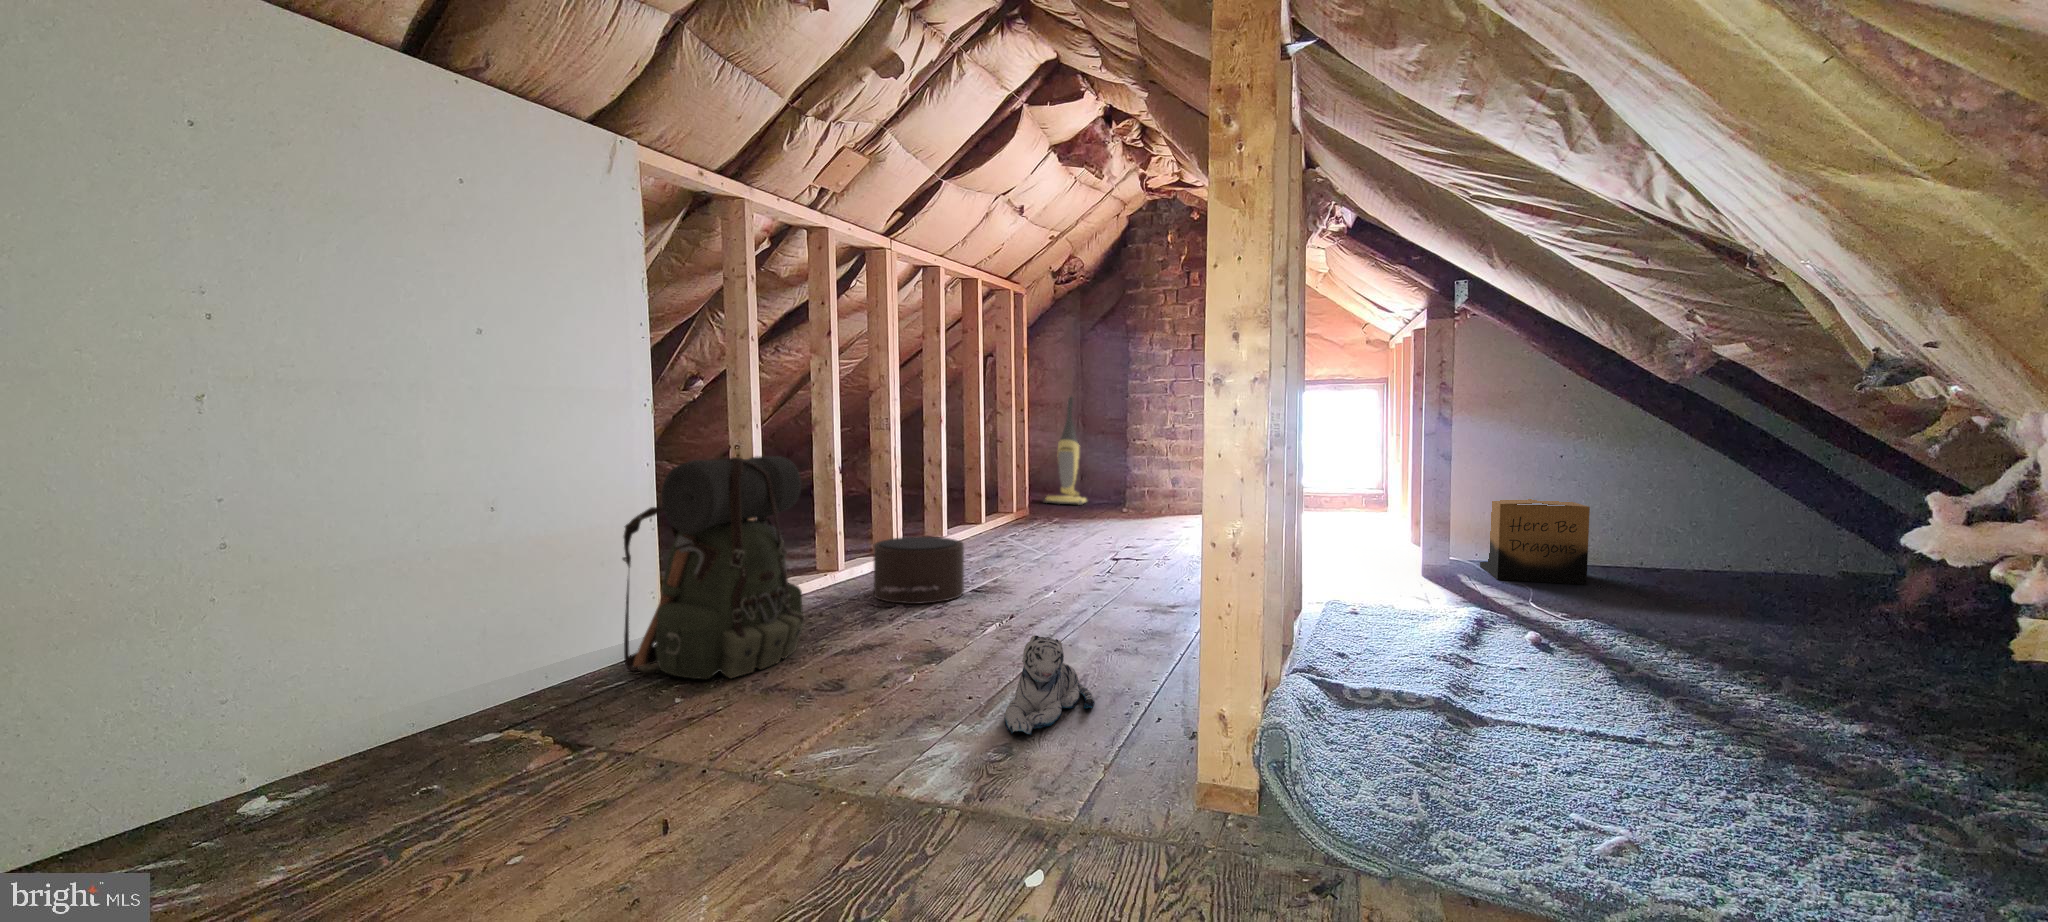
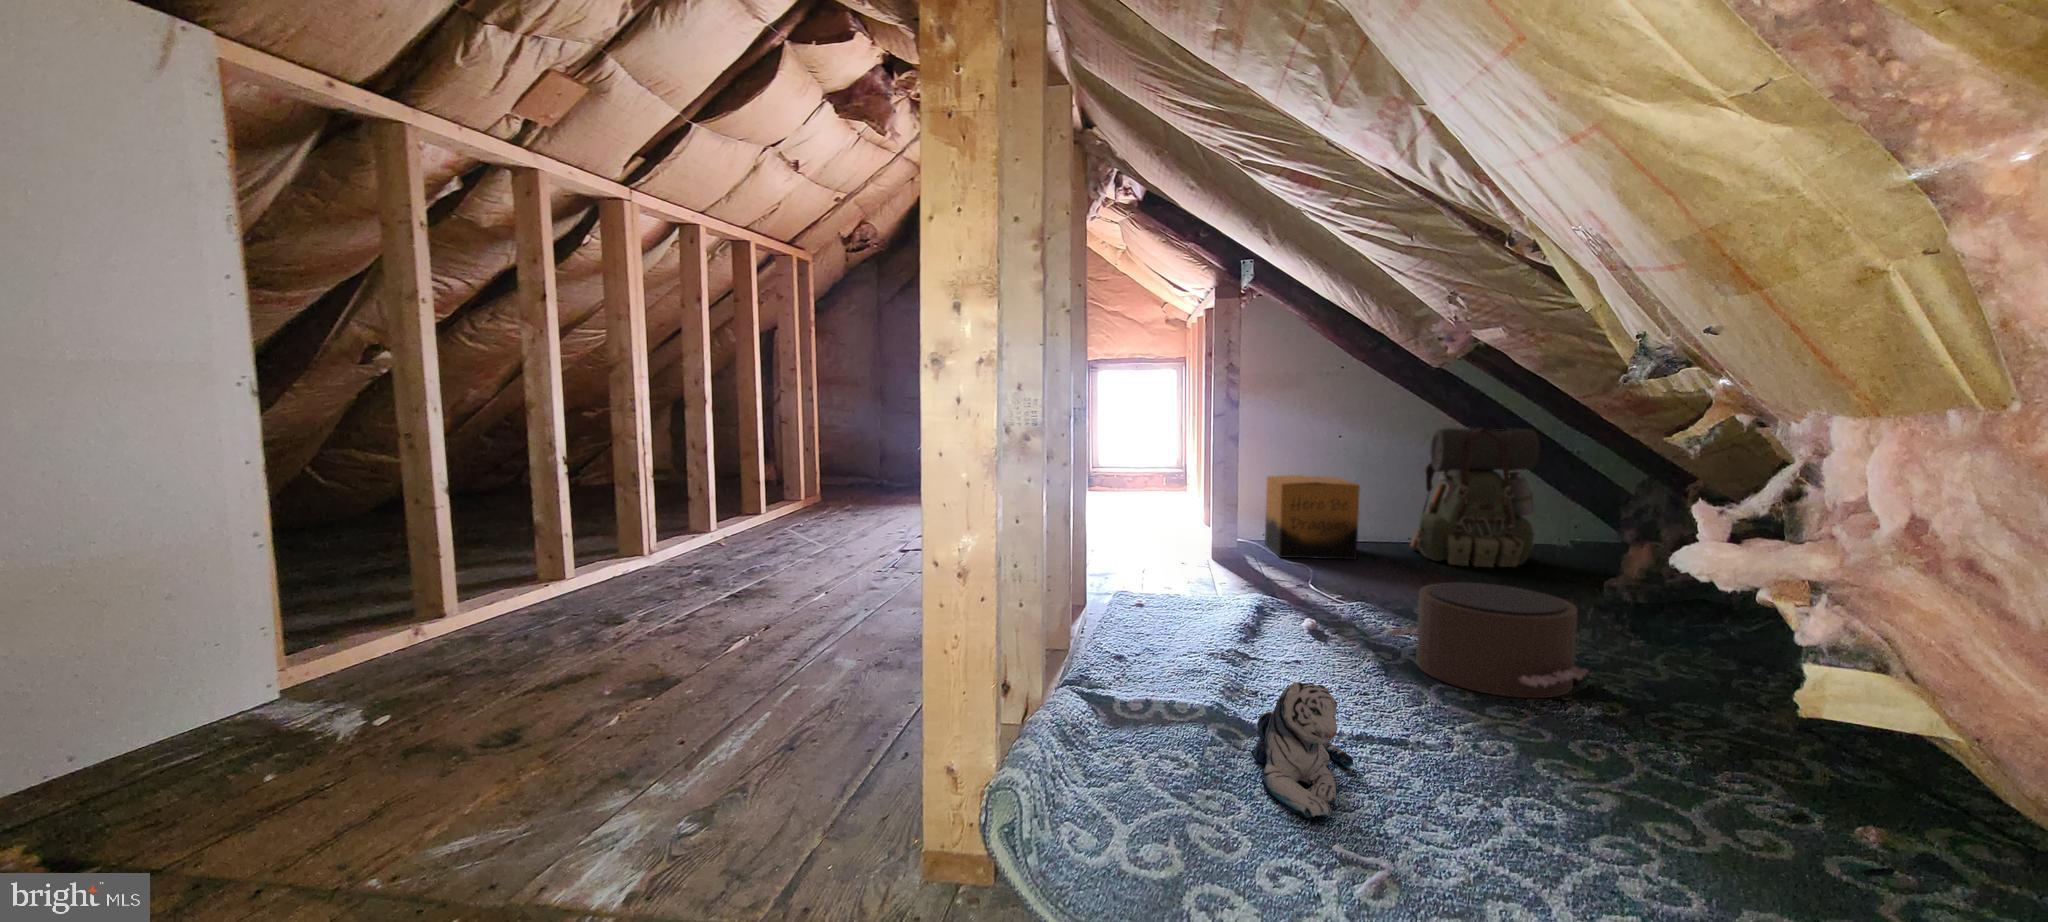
vacuum cleaner: present [1044,397,1087,505] -> none [848,371,895,489]
backpack: present [623,456,806,679] -> present [1411,428,1539,568]
pouf: present [873,537,964,604] -> present [1389,582,1589,698]
plush toy: present [1004,635,1094,734] -> present [1251,682,1354,818]

